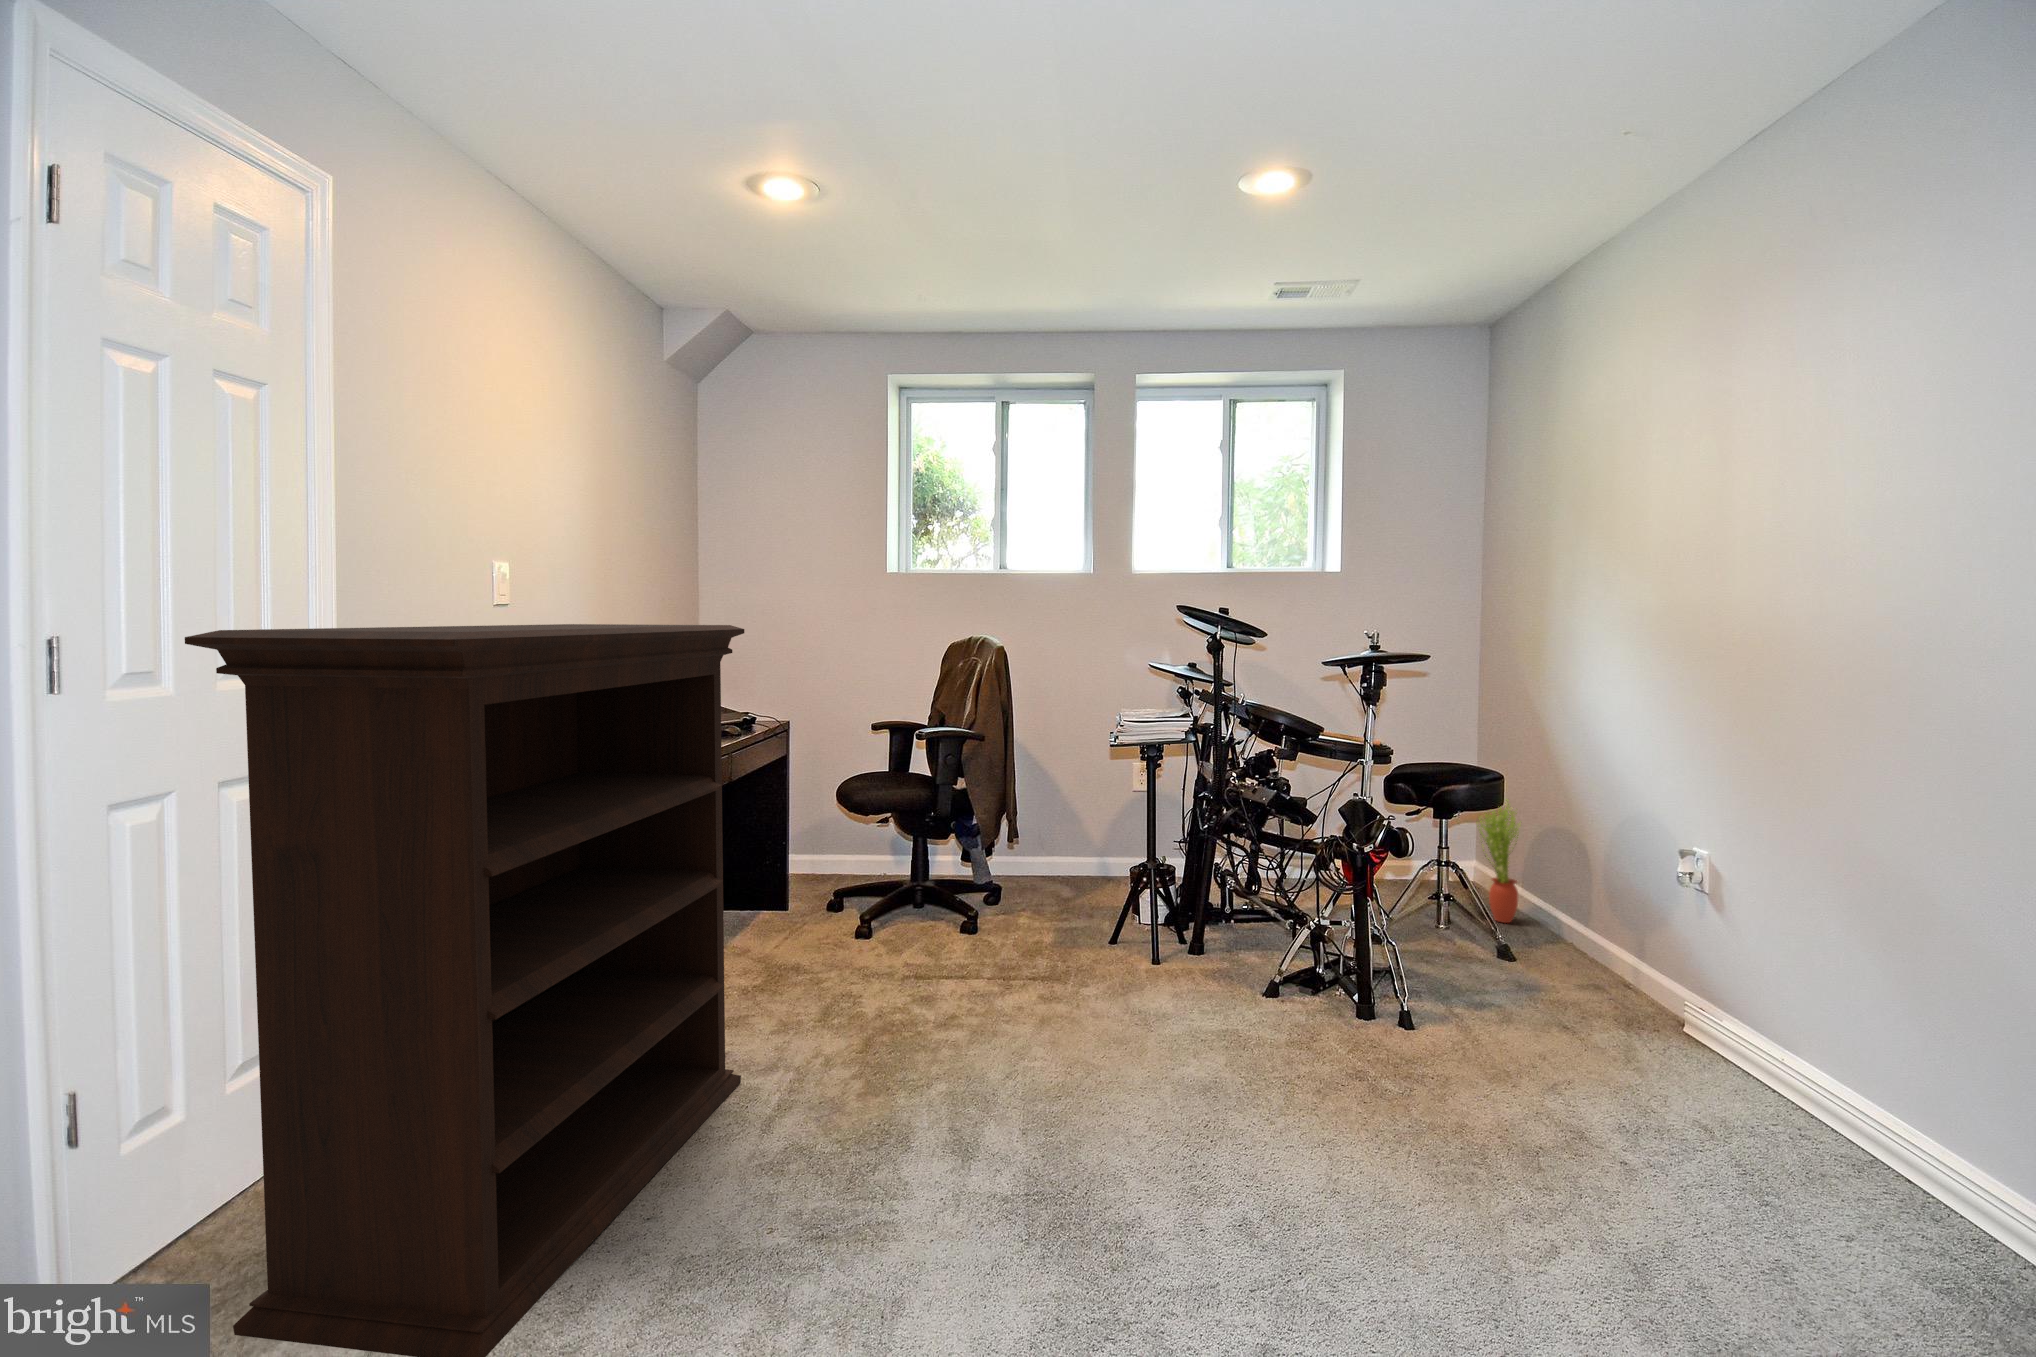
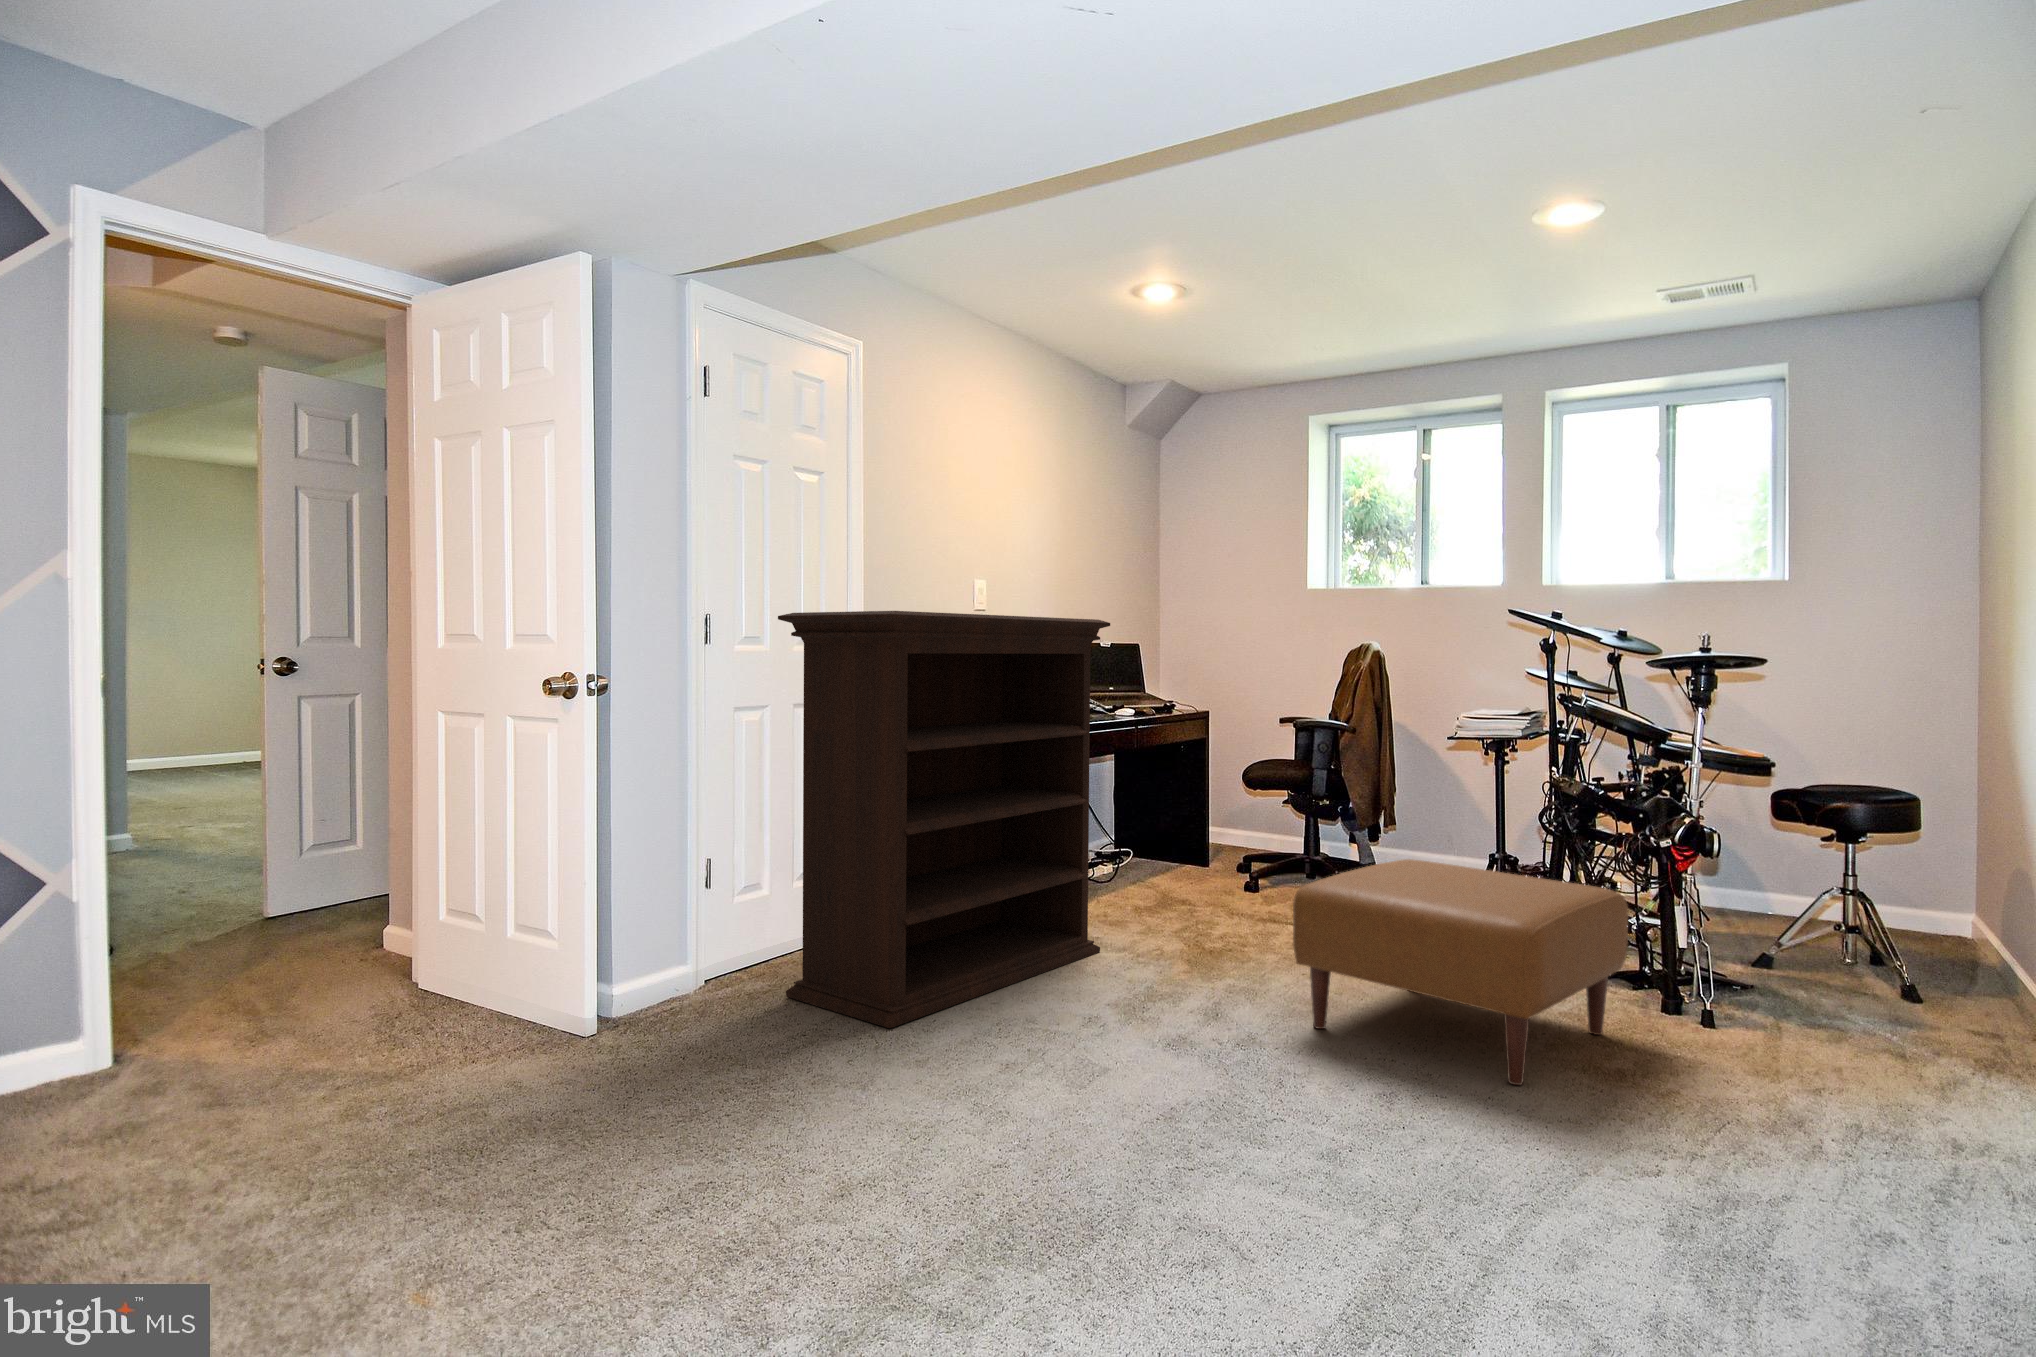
potted plant: present [1479,803,1521,923] -> none [1930,824,1986,965]
ottoman: none [1060,911,1393,1203] -> present [1293,859,1629,1085]

